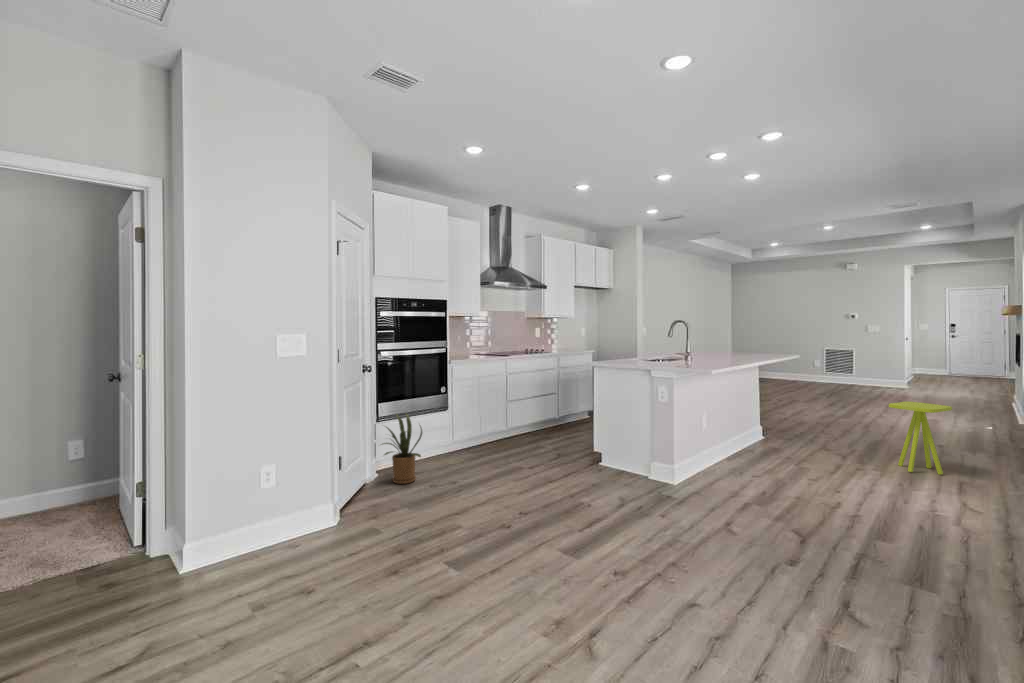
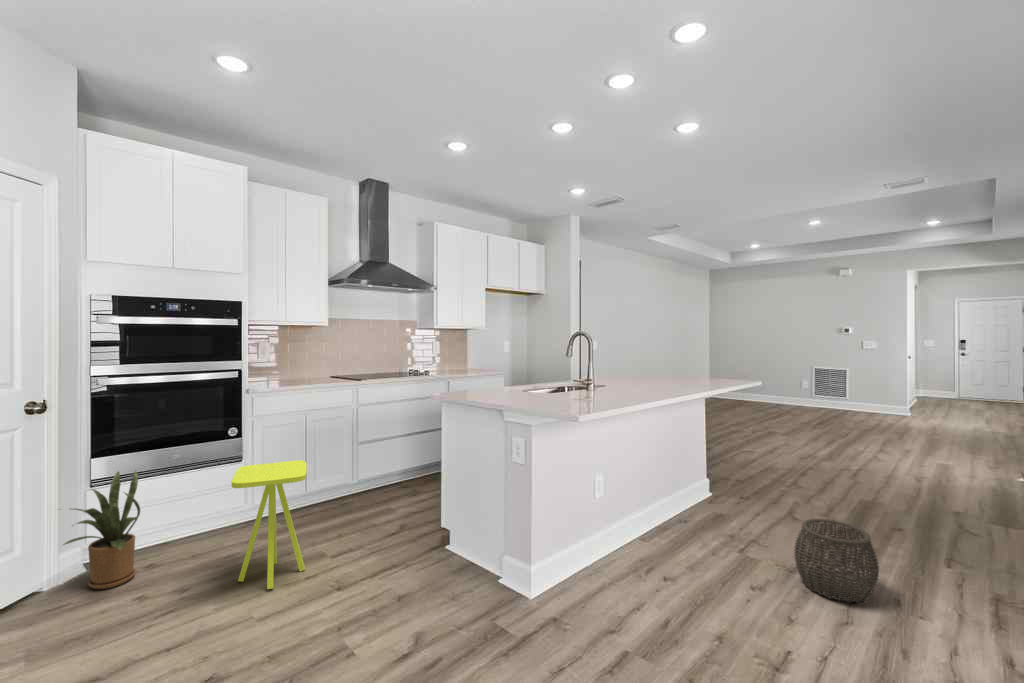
side table: present [889,401,952,474] -> present [232,460,307,589]
woven basket: none [832,436,886,482] -> present [794,519,879,603]

